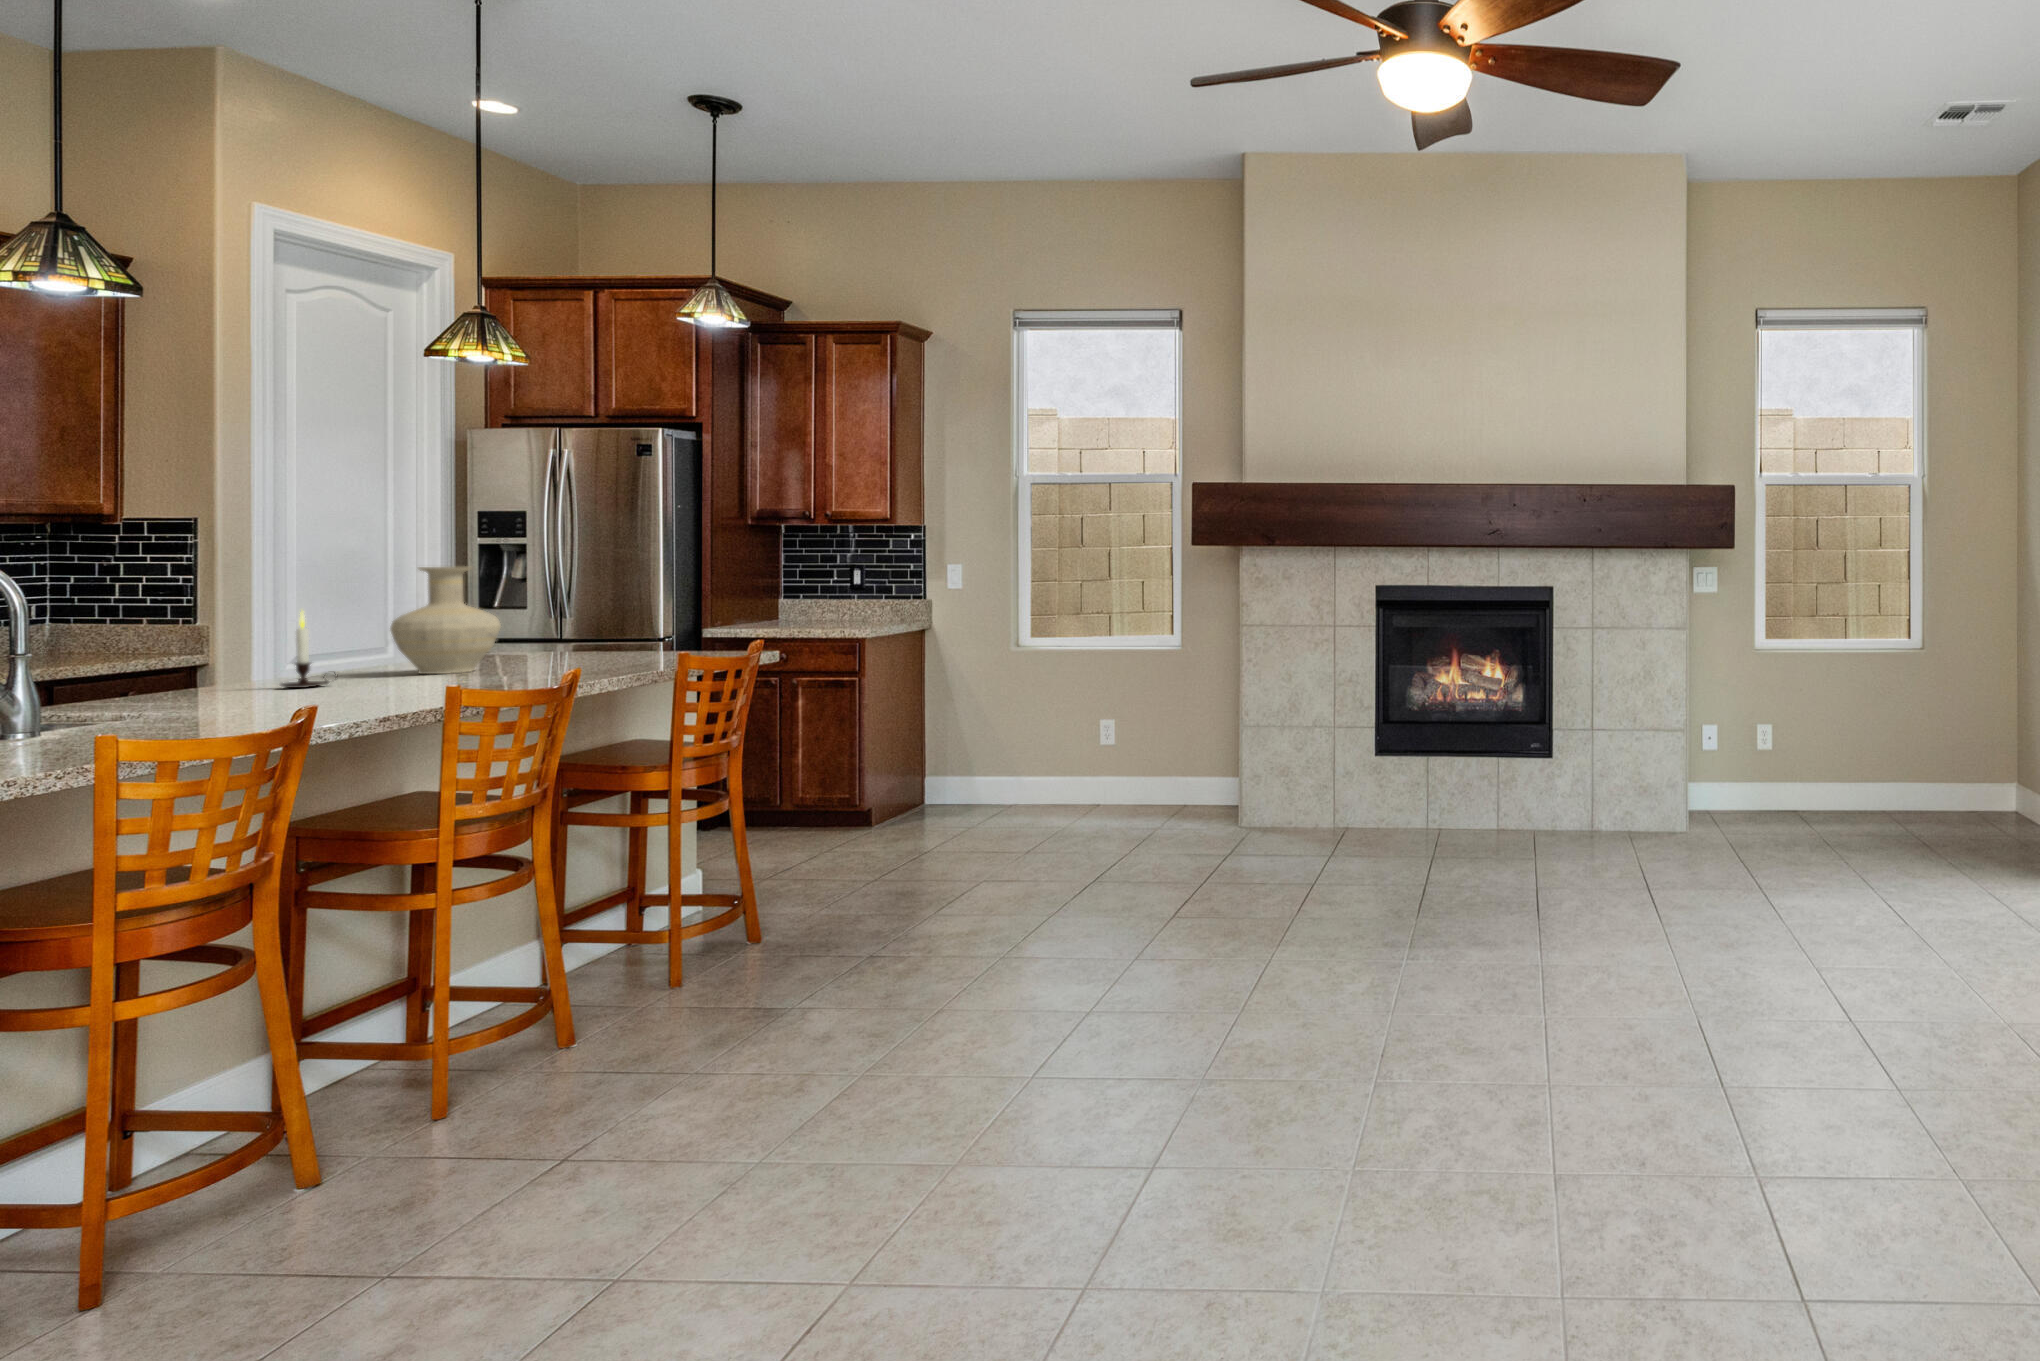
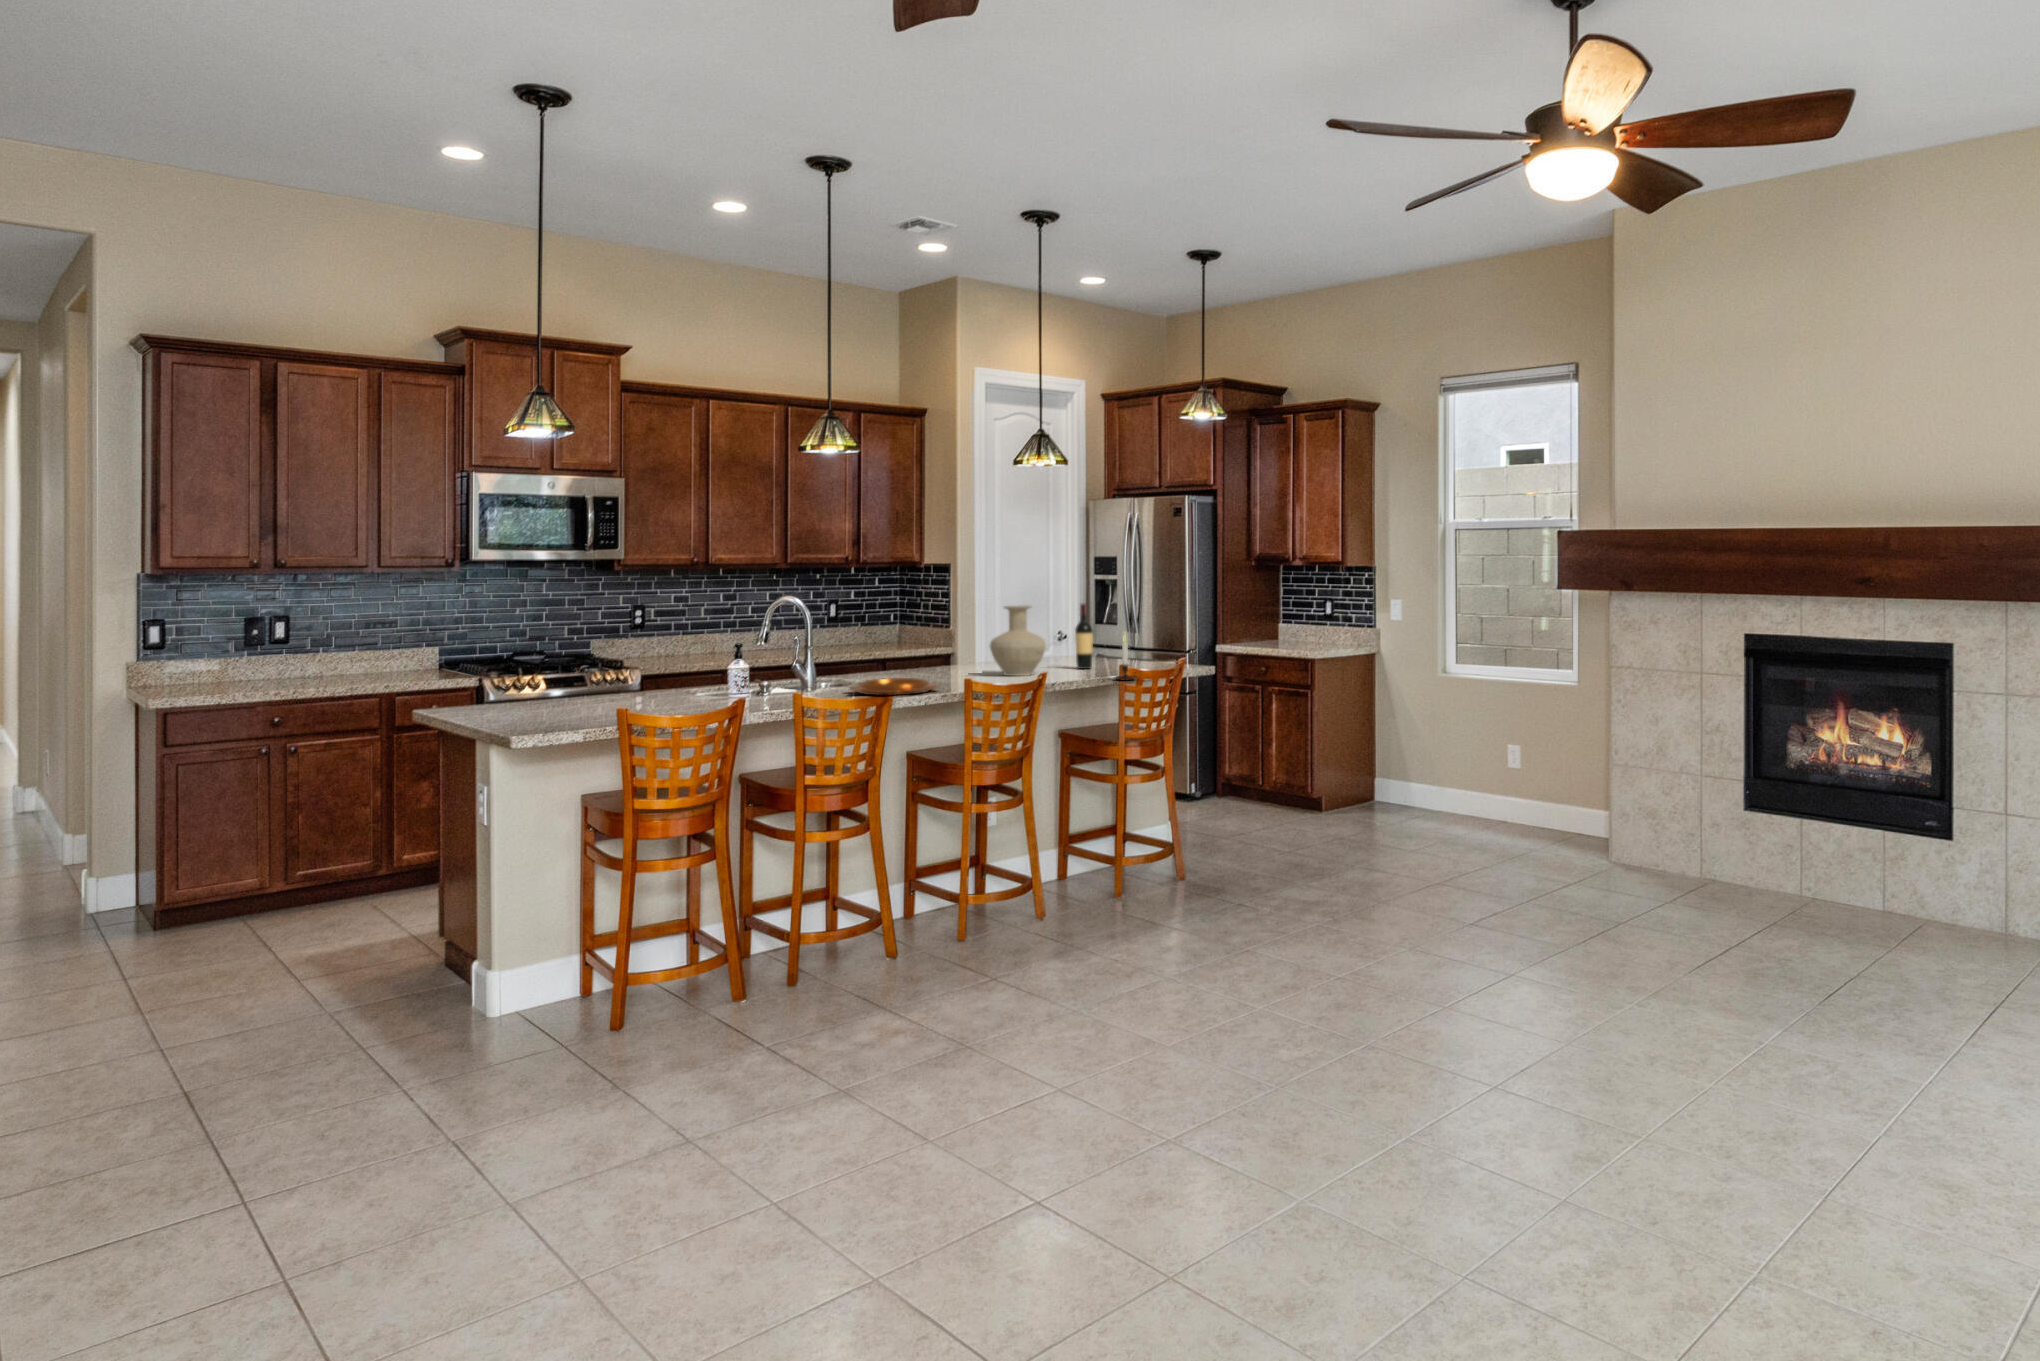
wine bottle: none [533,565,564,661] -> present [1075,603,1093,669]
candle: present [281,612,329,688] -> present [1116,635,1137,680]
decorative bowl: none [138,680,356,711] -> present [849,678,939,696]

